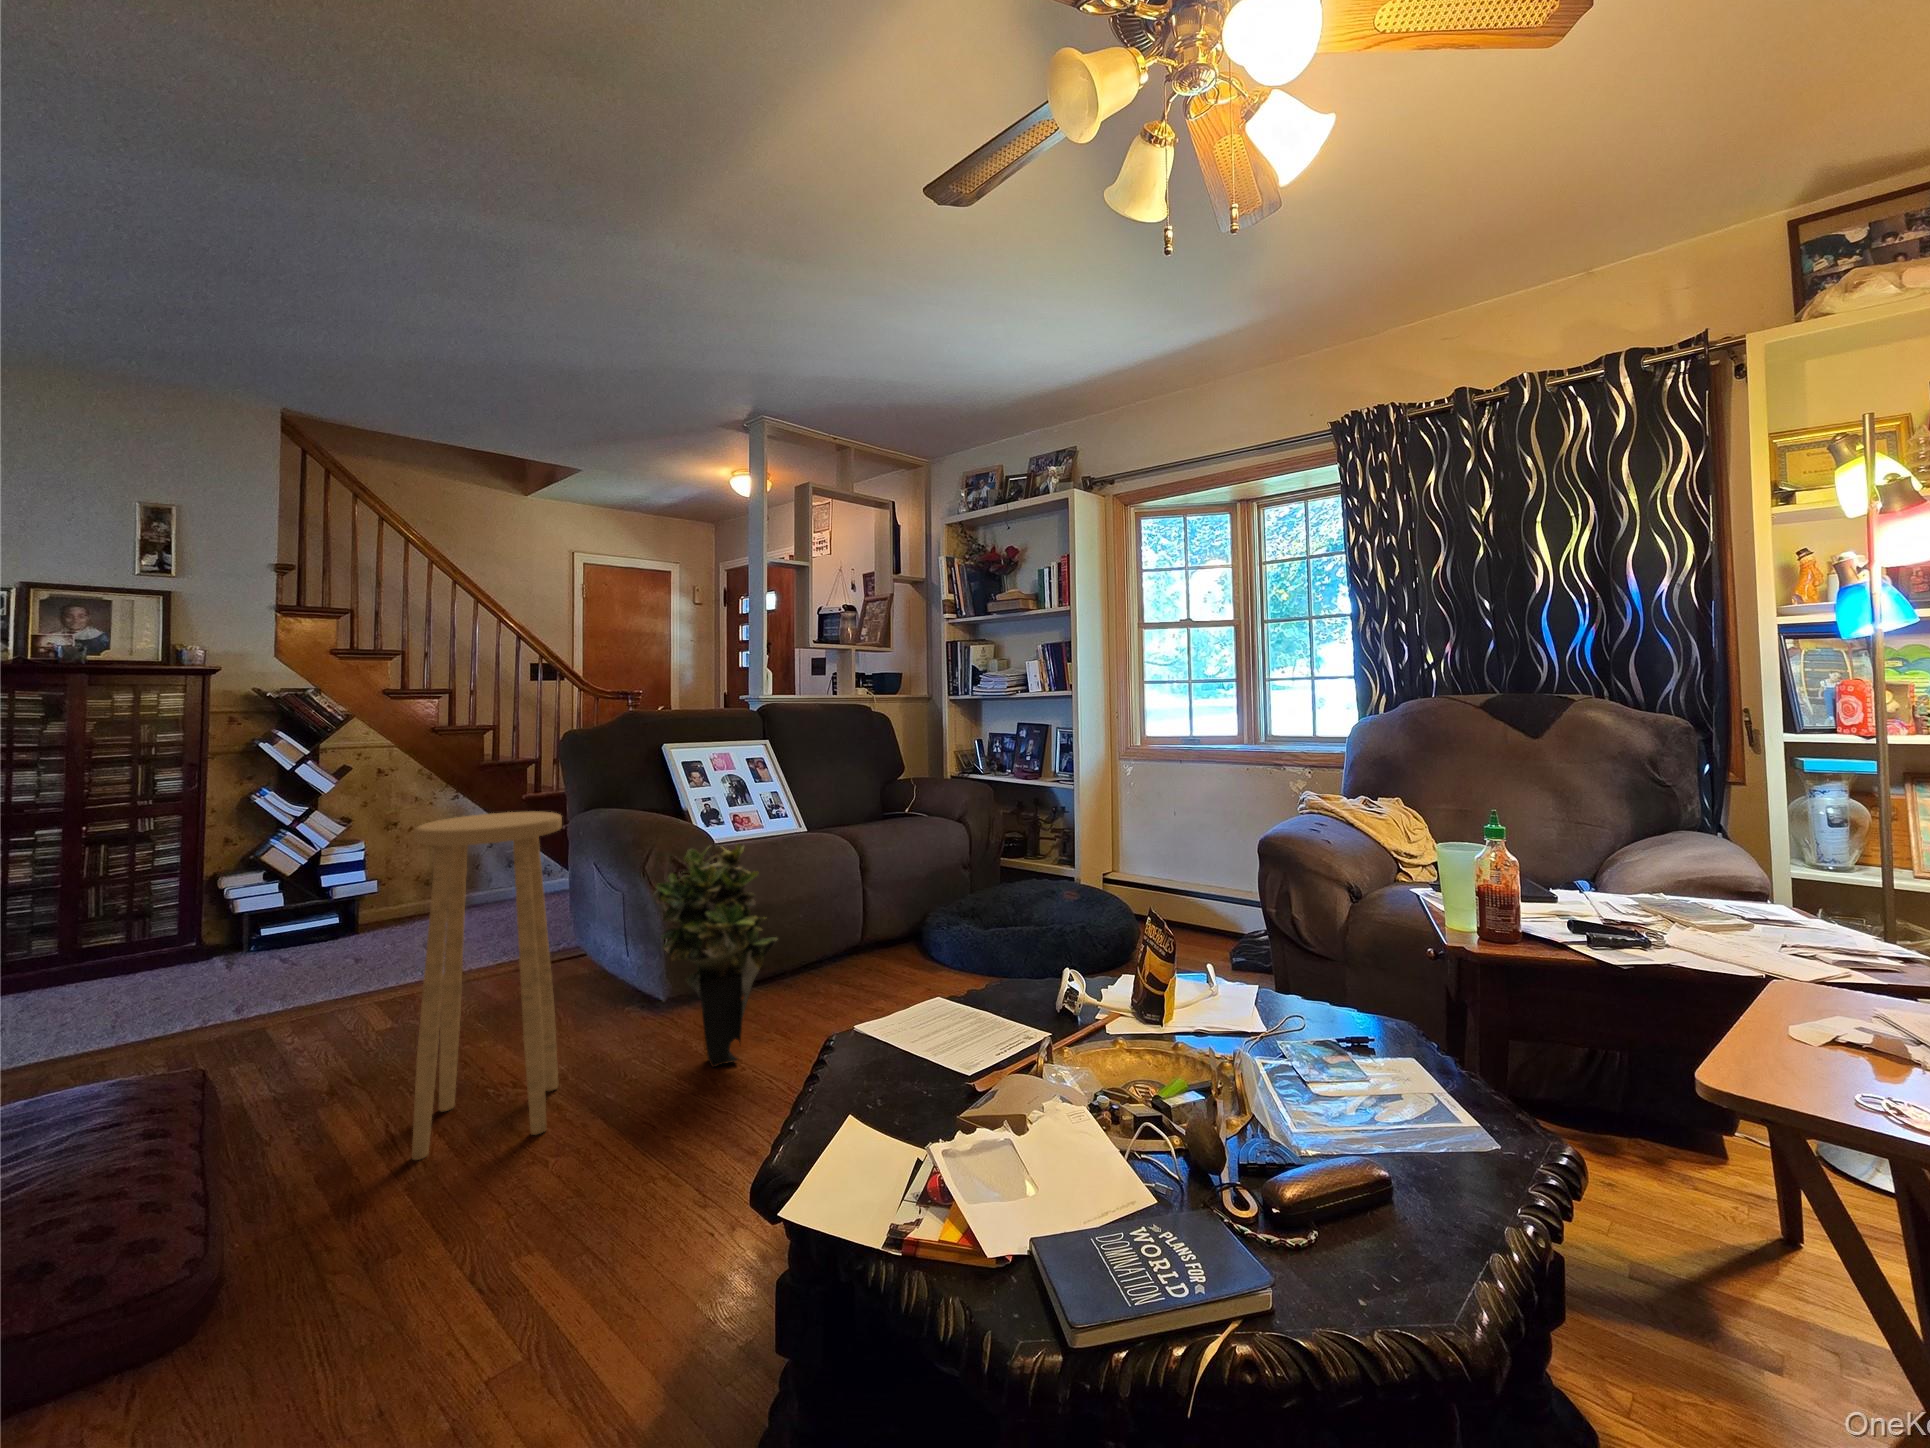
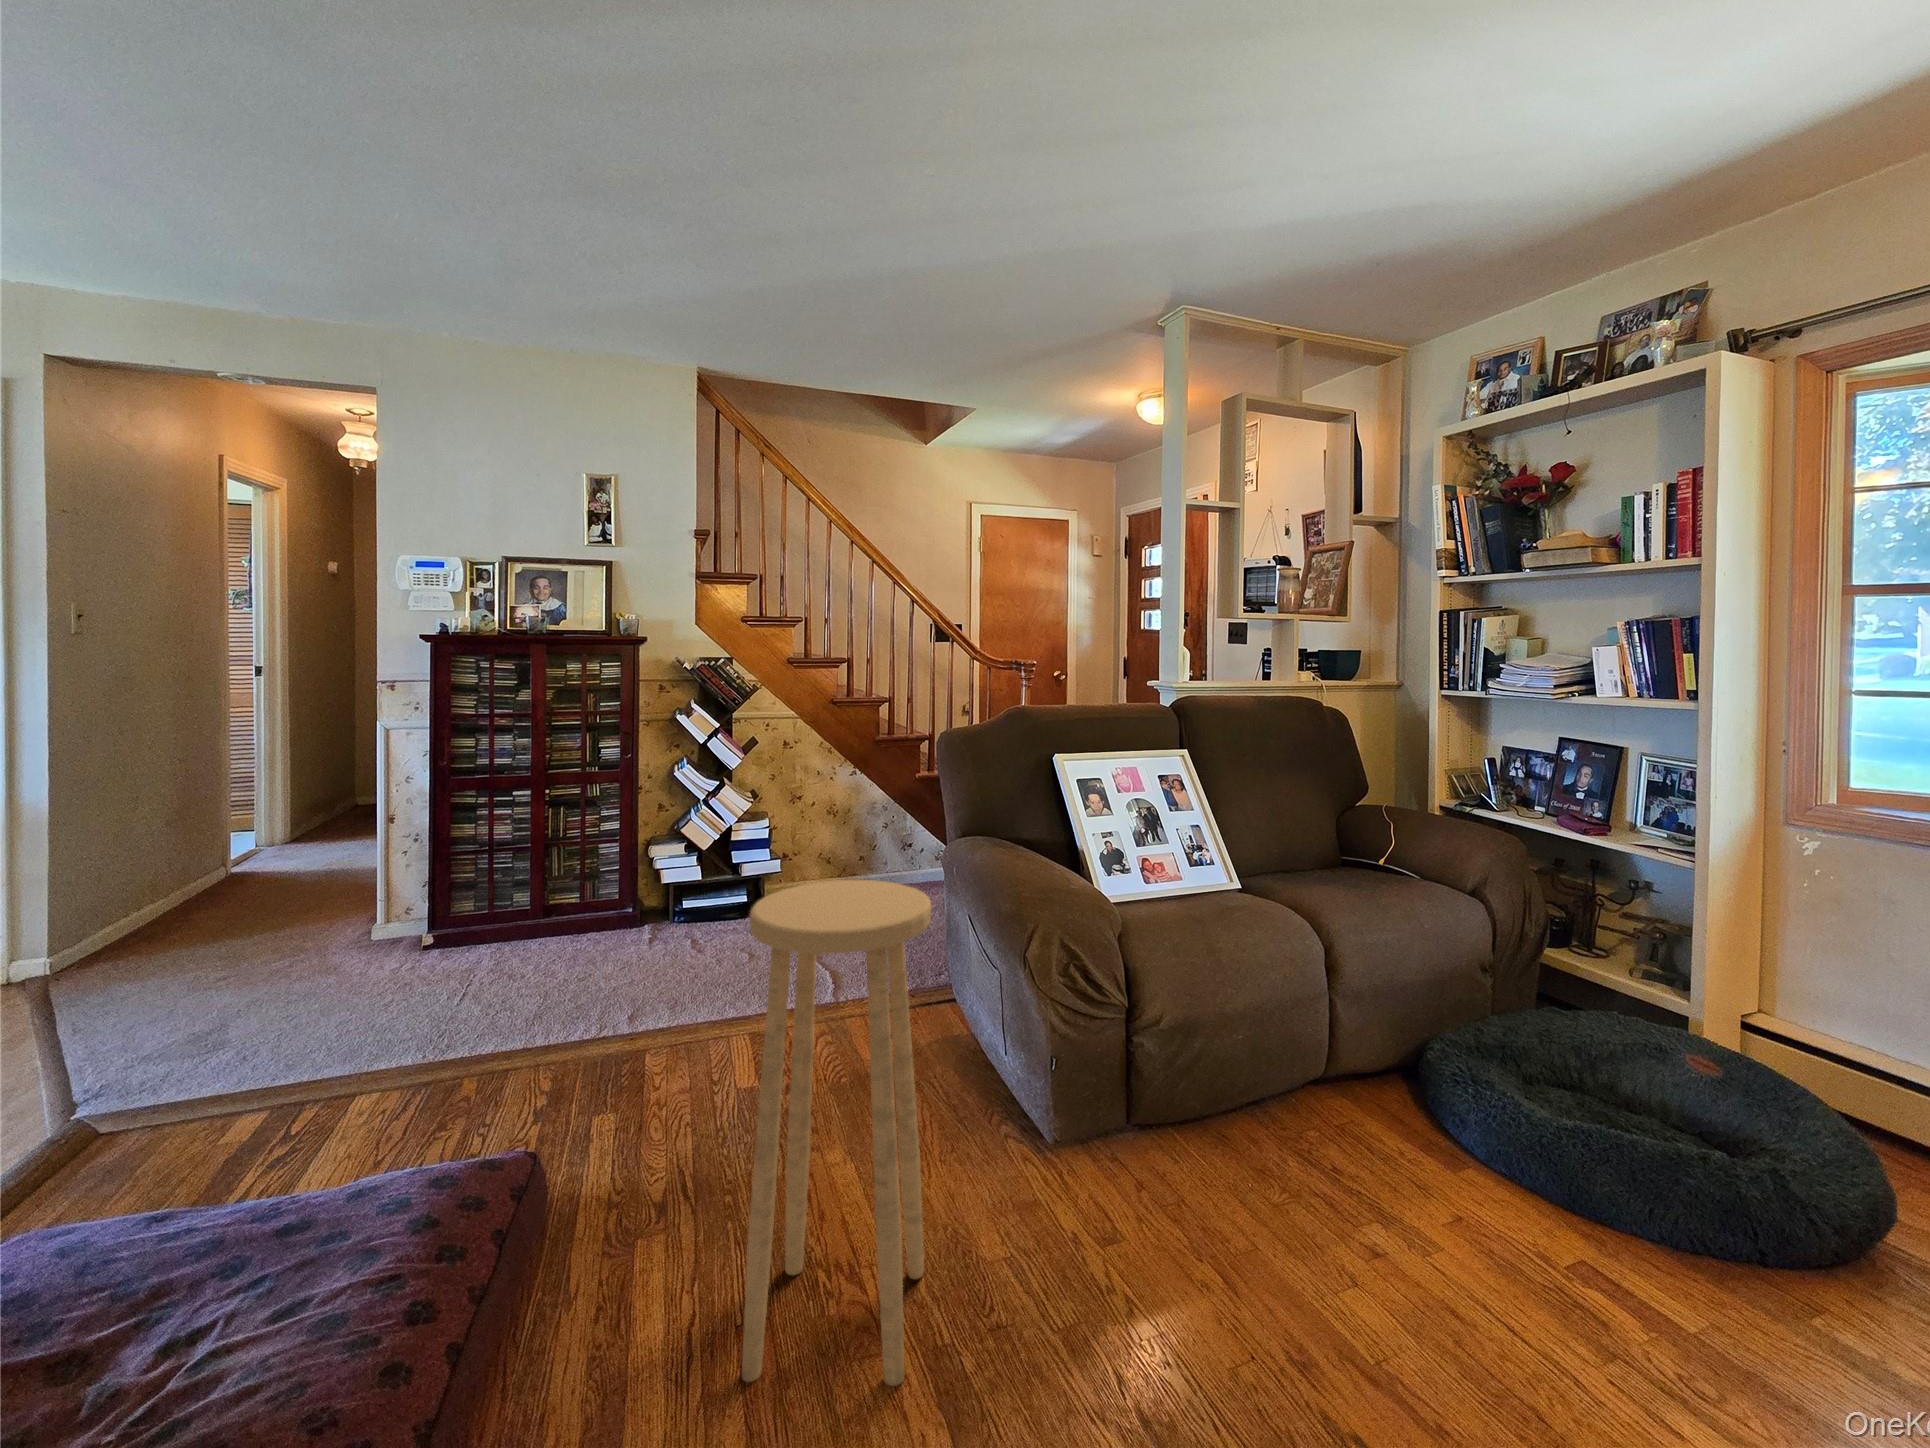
potted plant: present [654,844,777,1067] -> none [1048,938,1230,1304]

